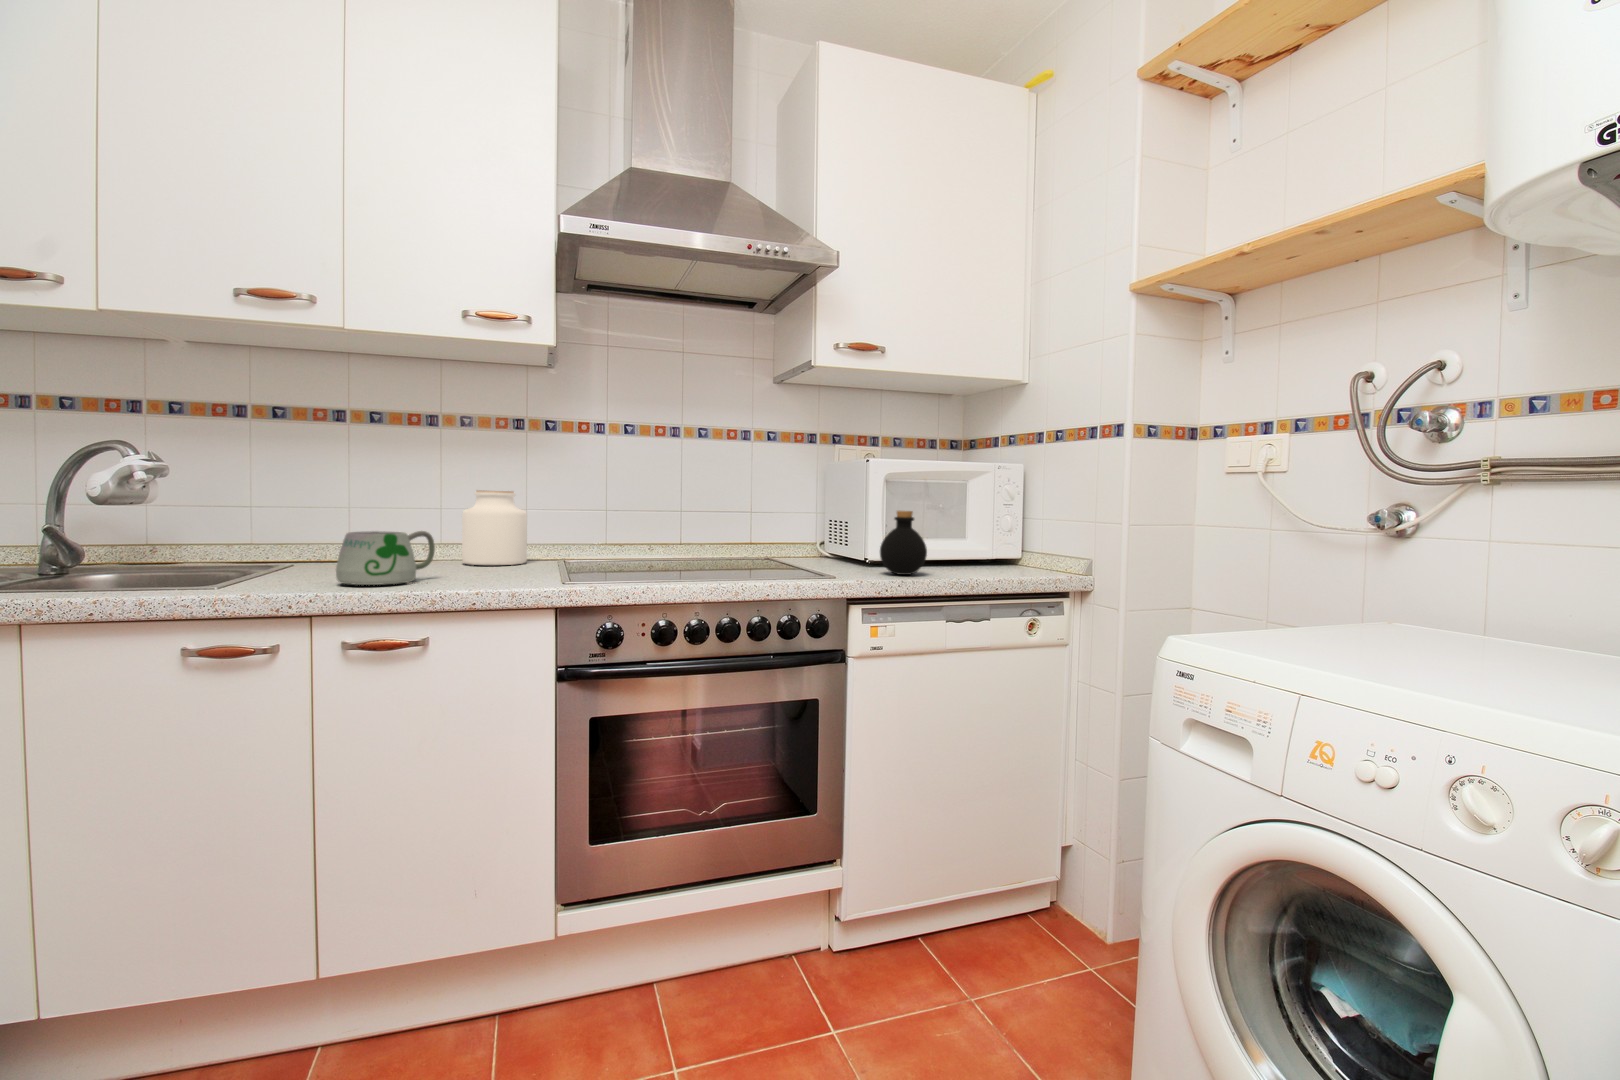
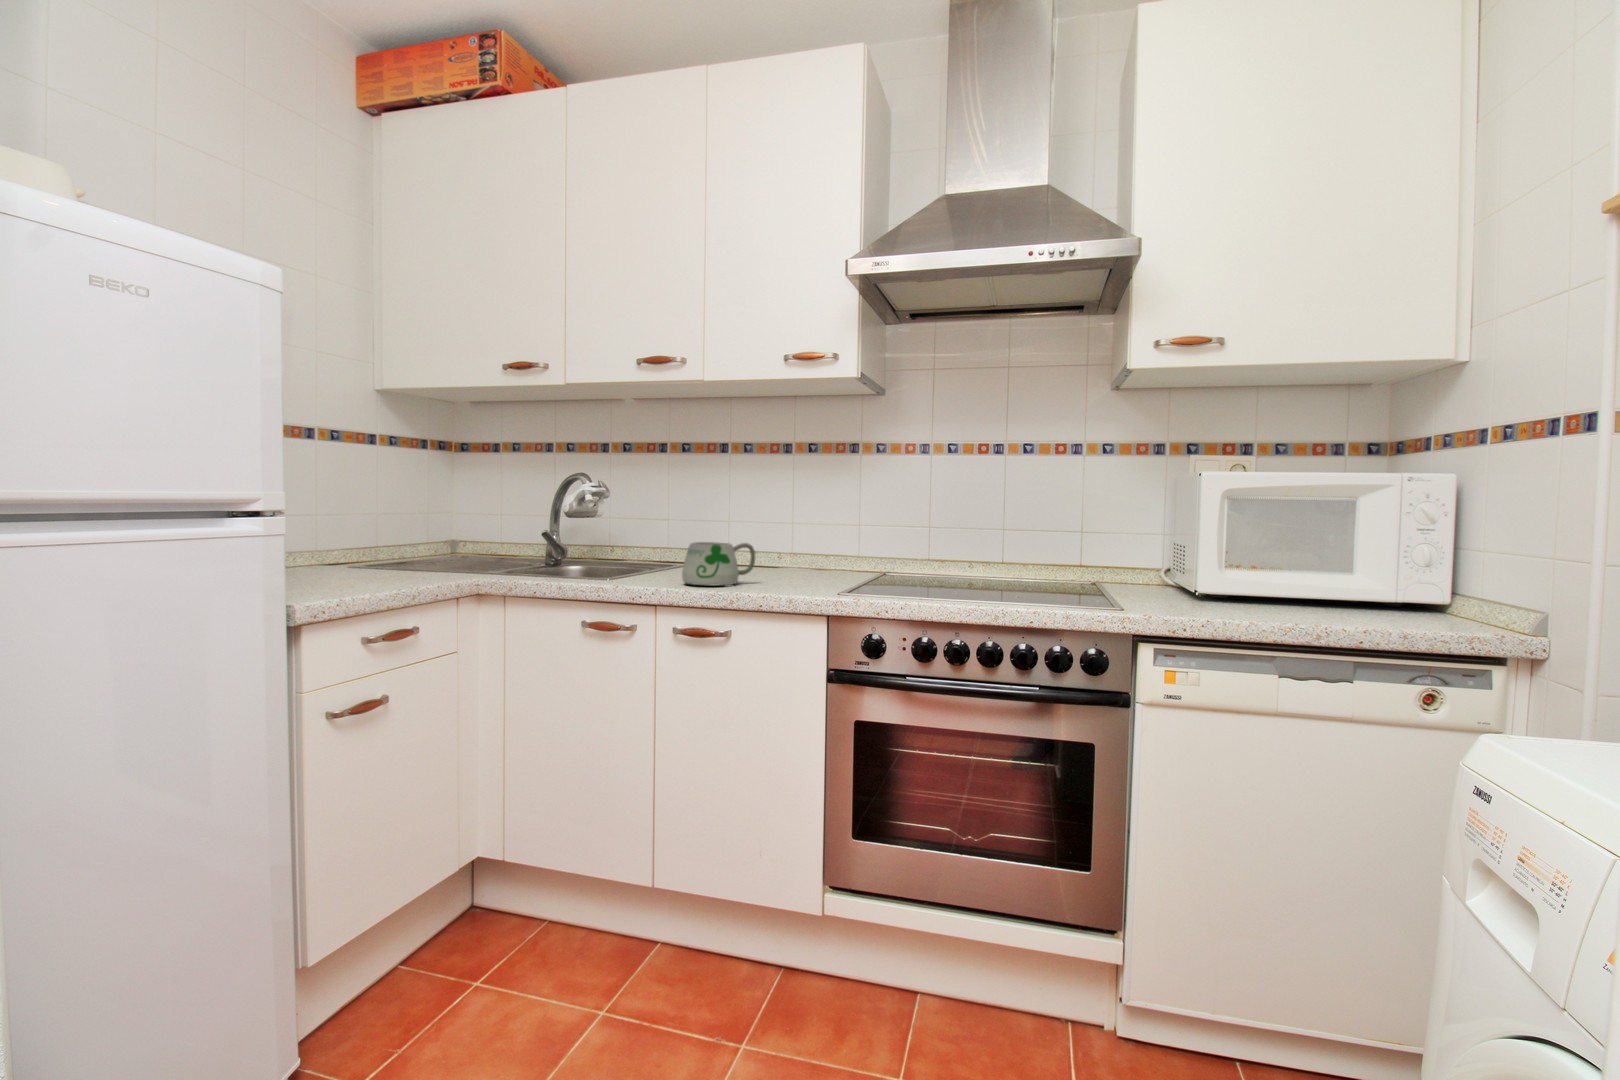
jar: present [462,491,527,565] -> none [797,509,851,575]
bottle: present [880,511,927,575] -> none [1192,535,1257,613]

